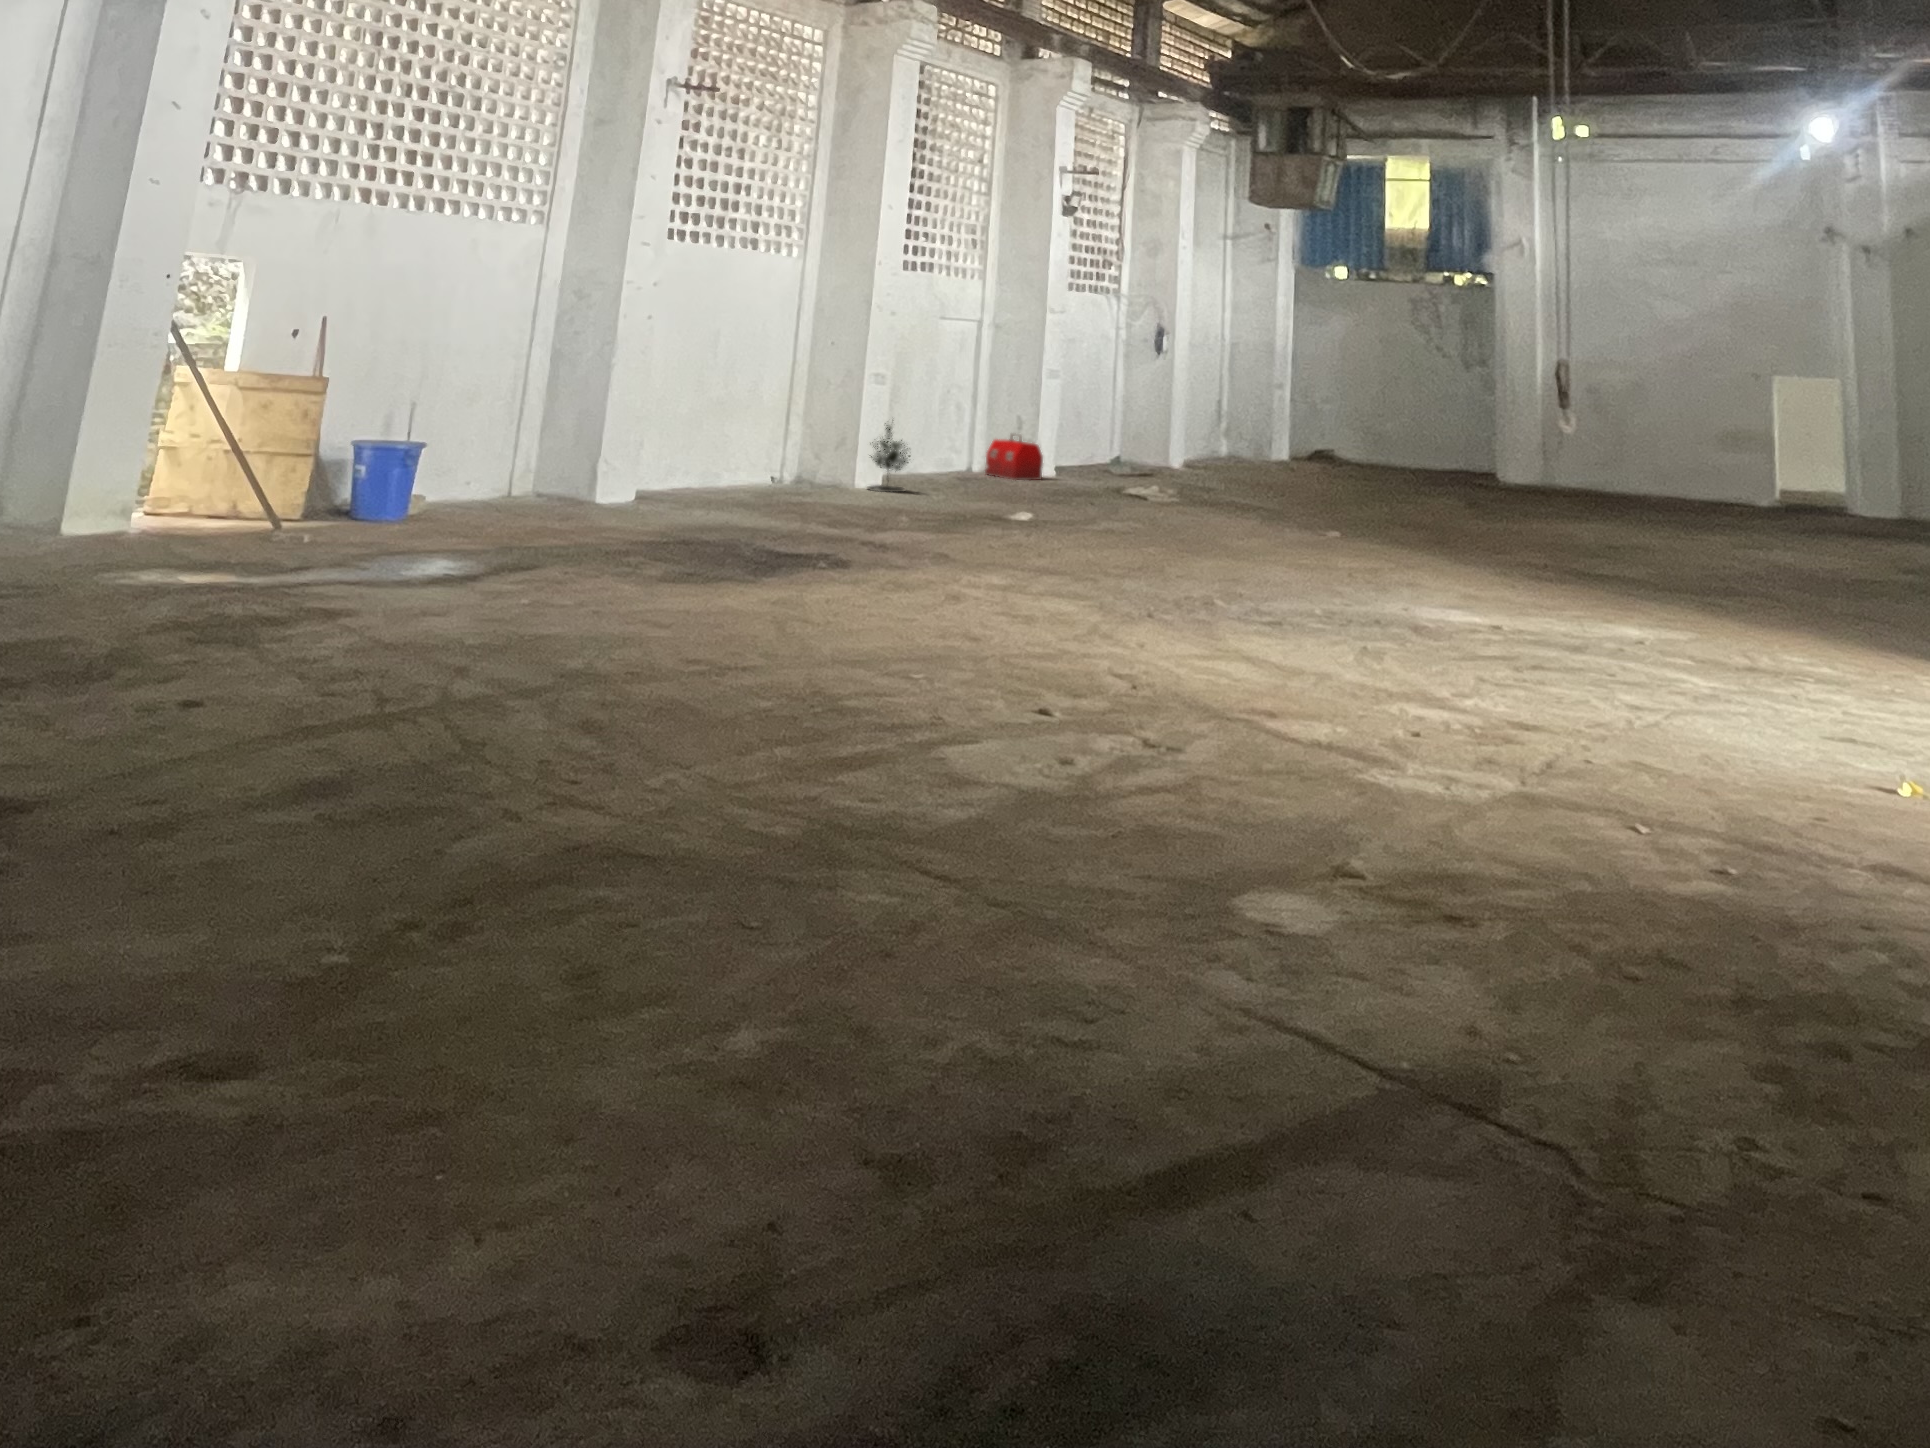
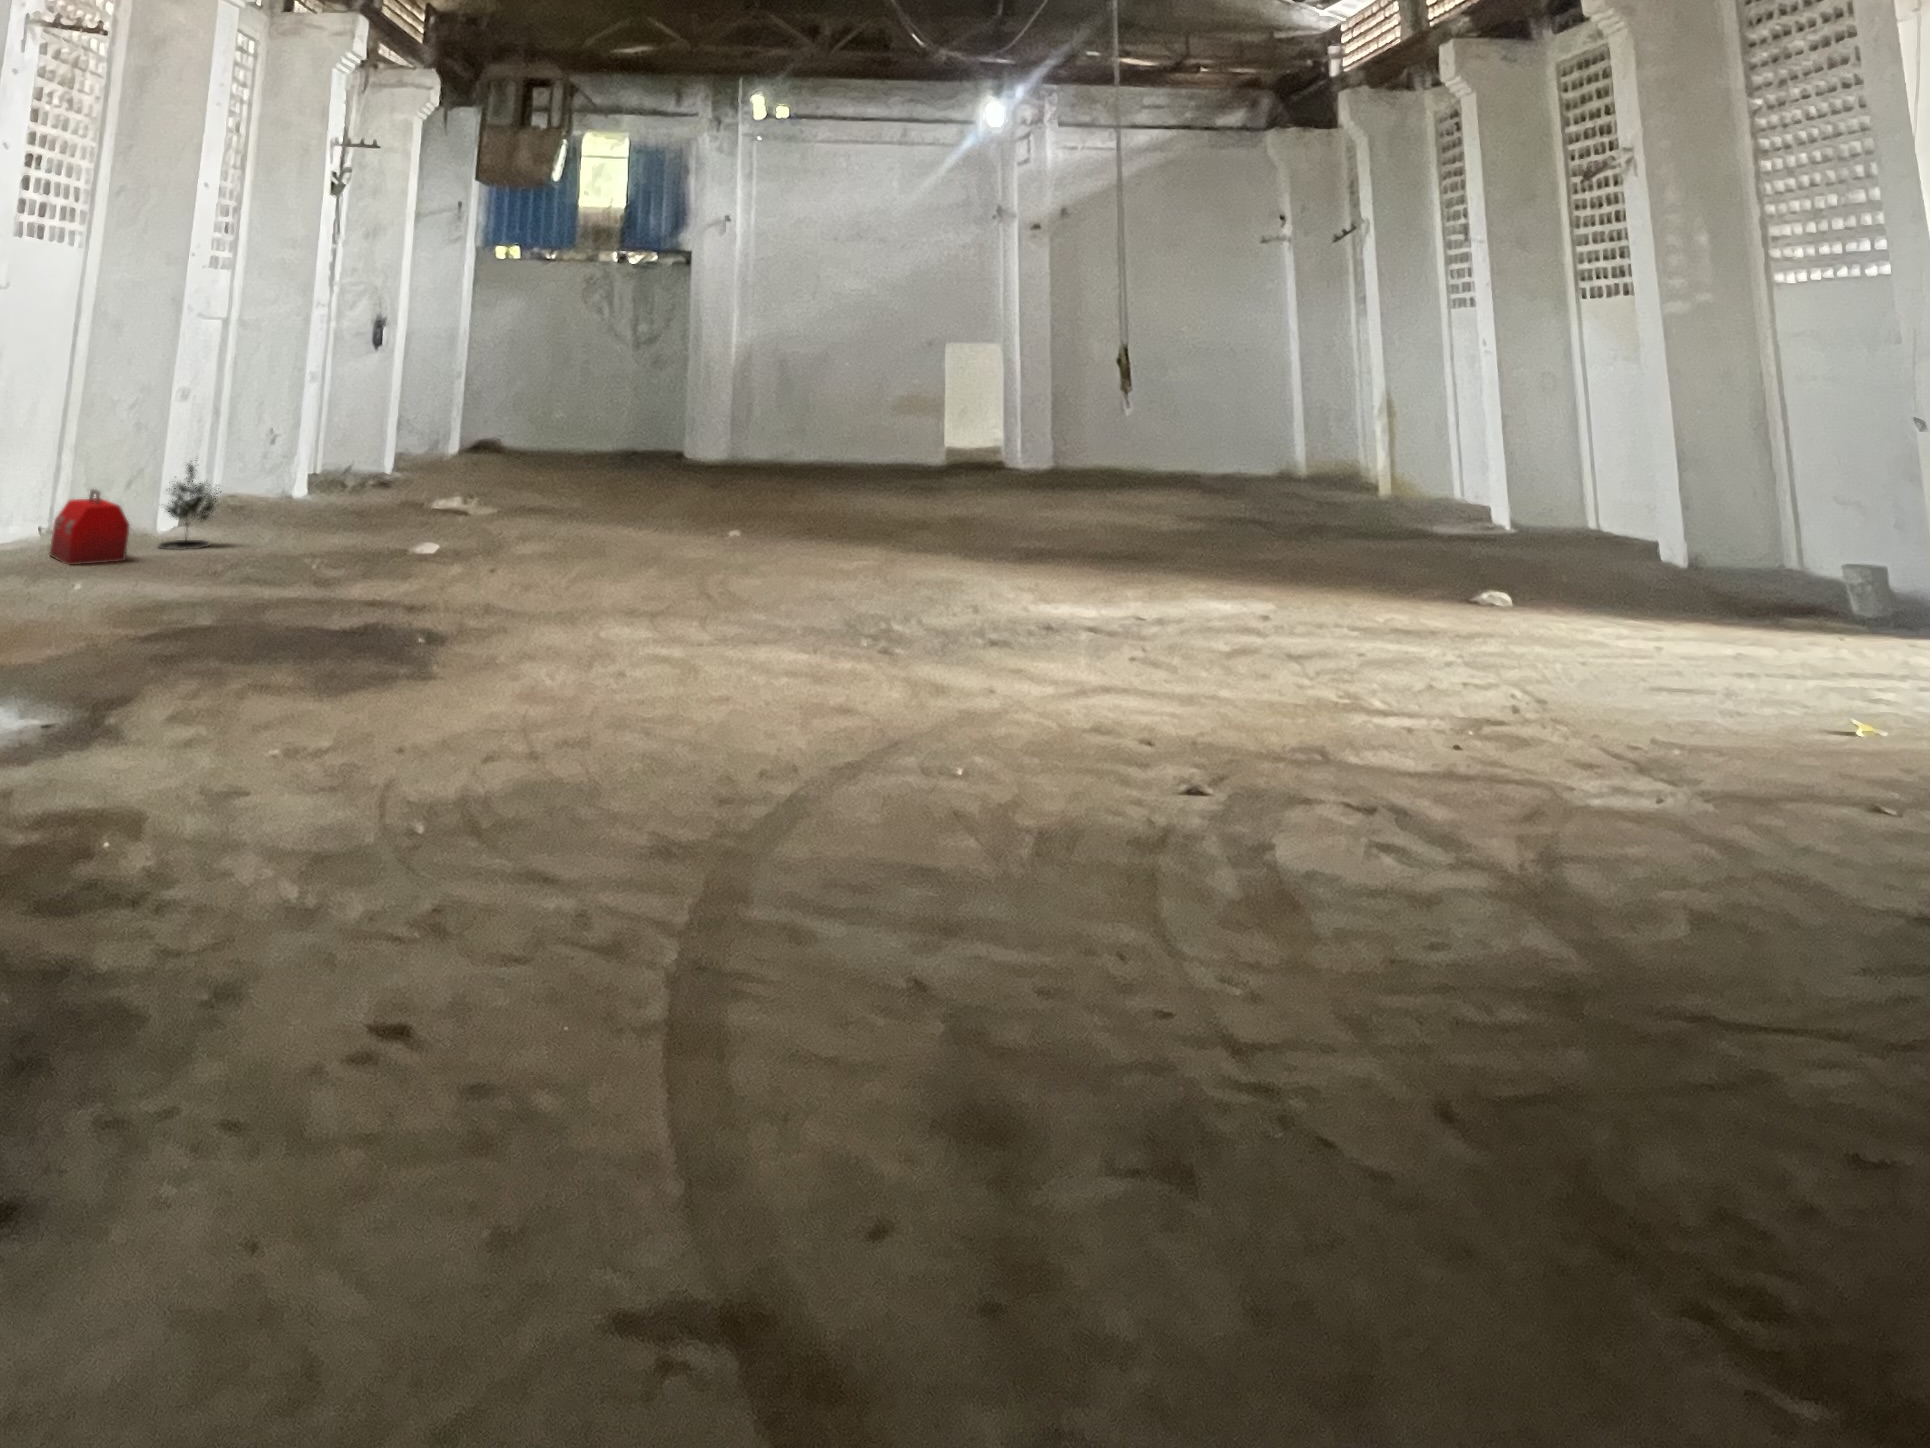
toolbox: present [985,433,1043,480] -> present [50,489,129,565]

